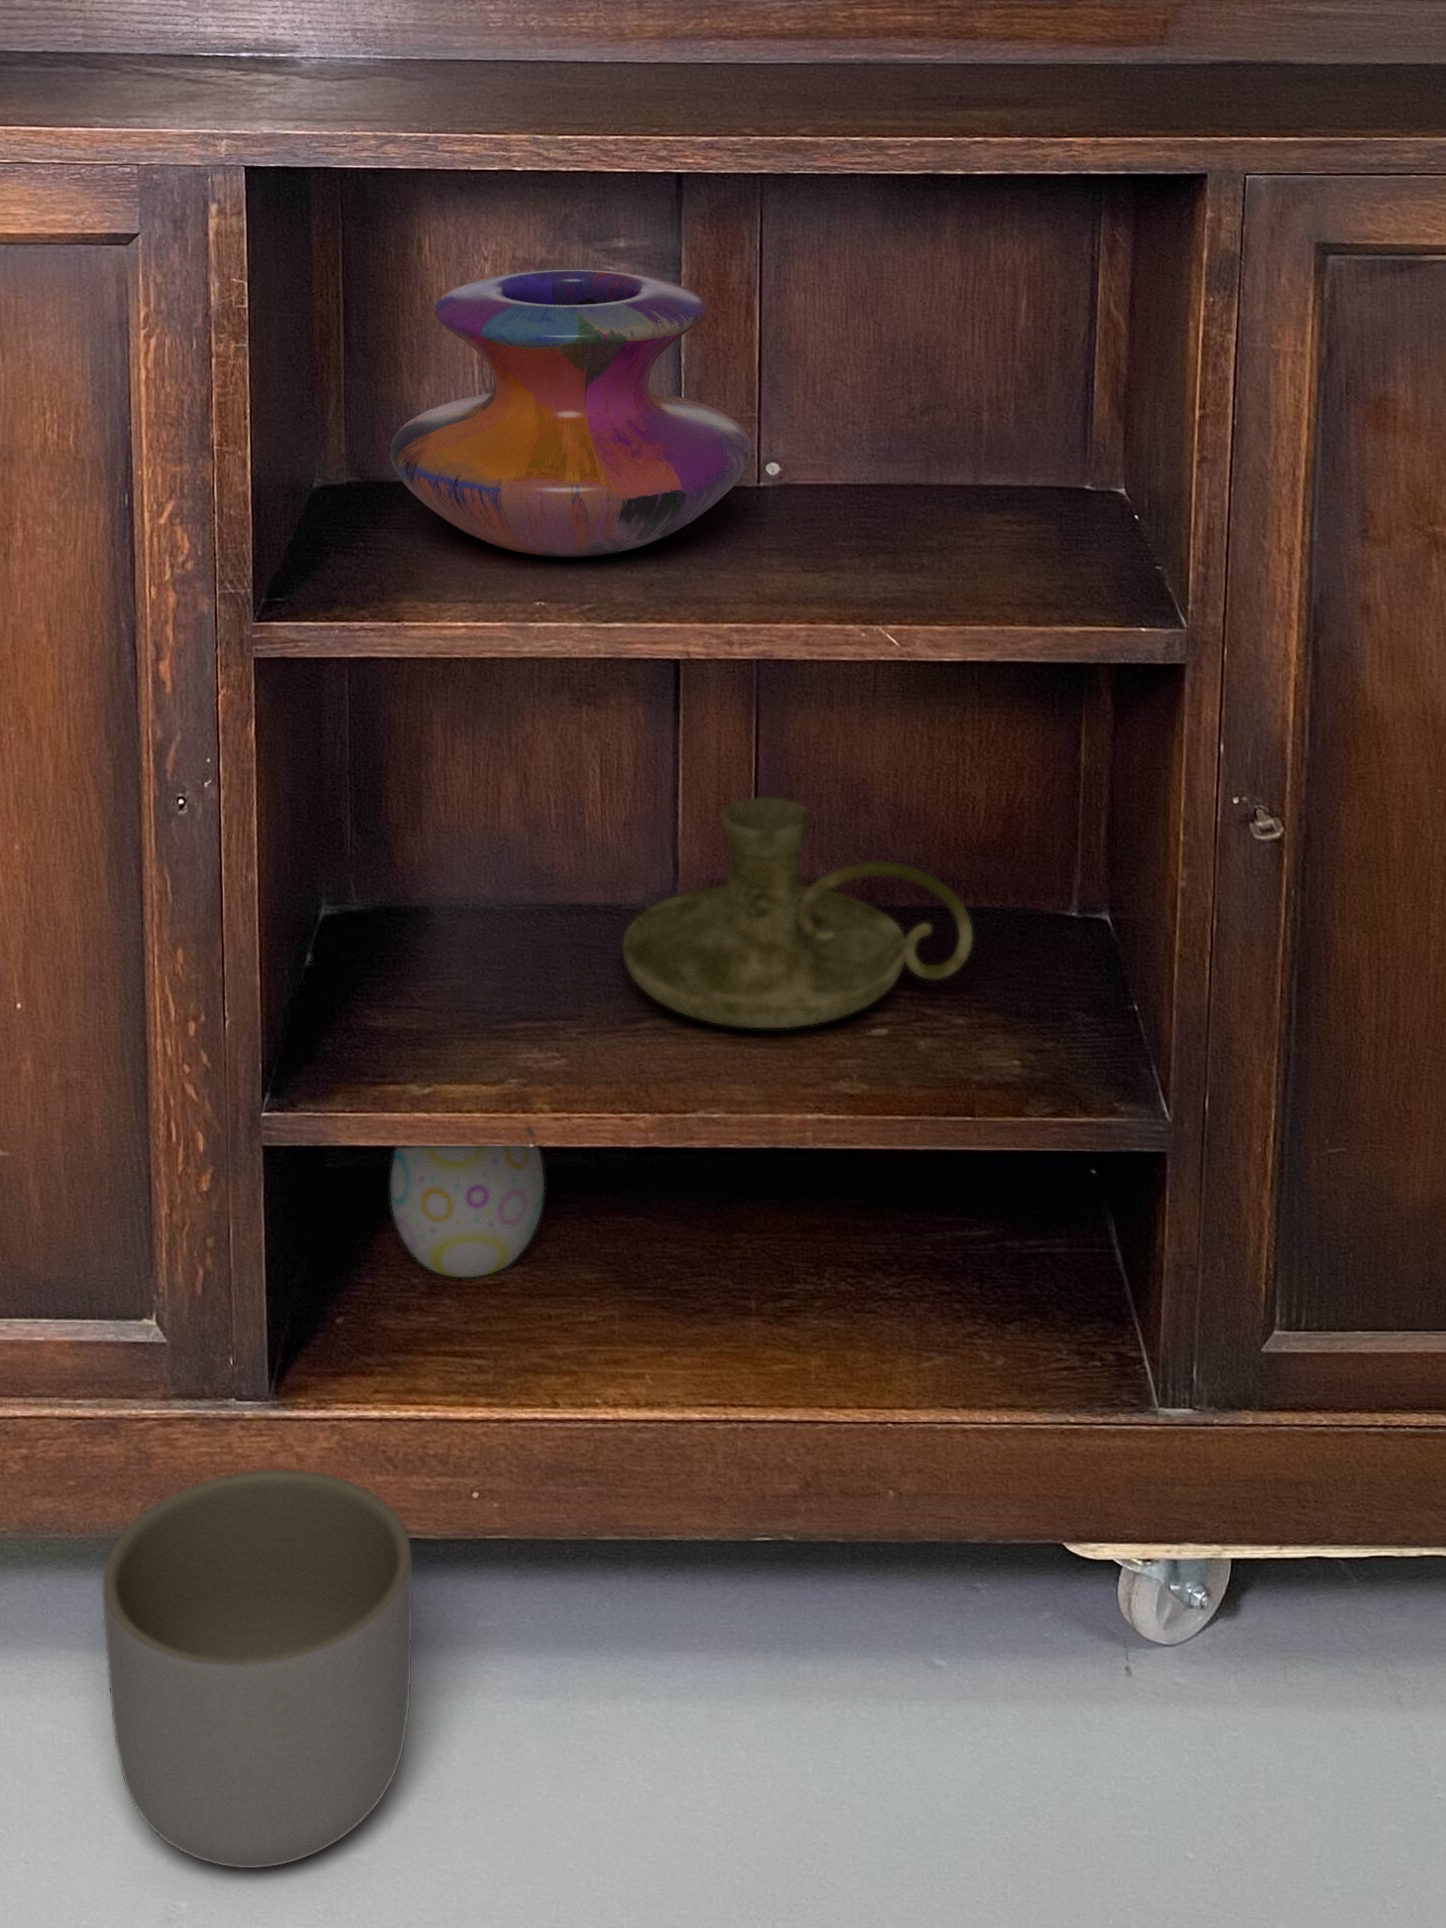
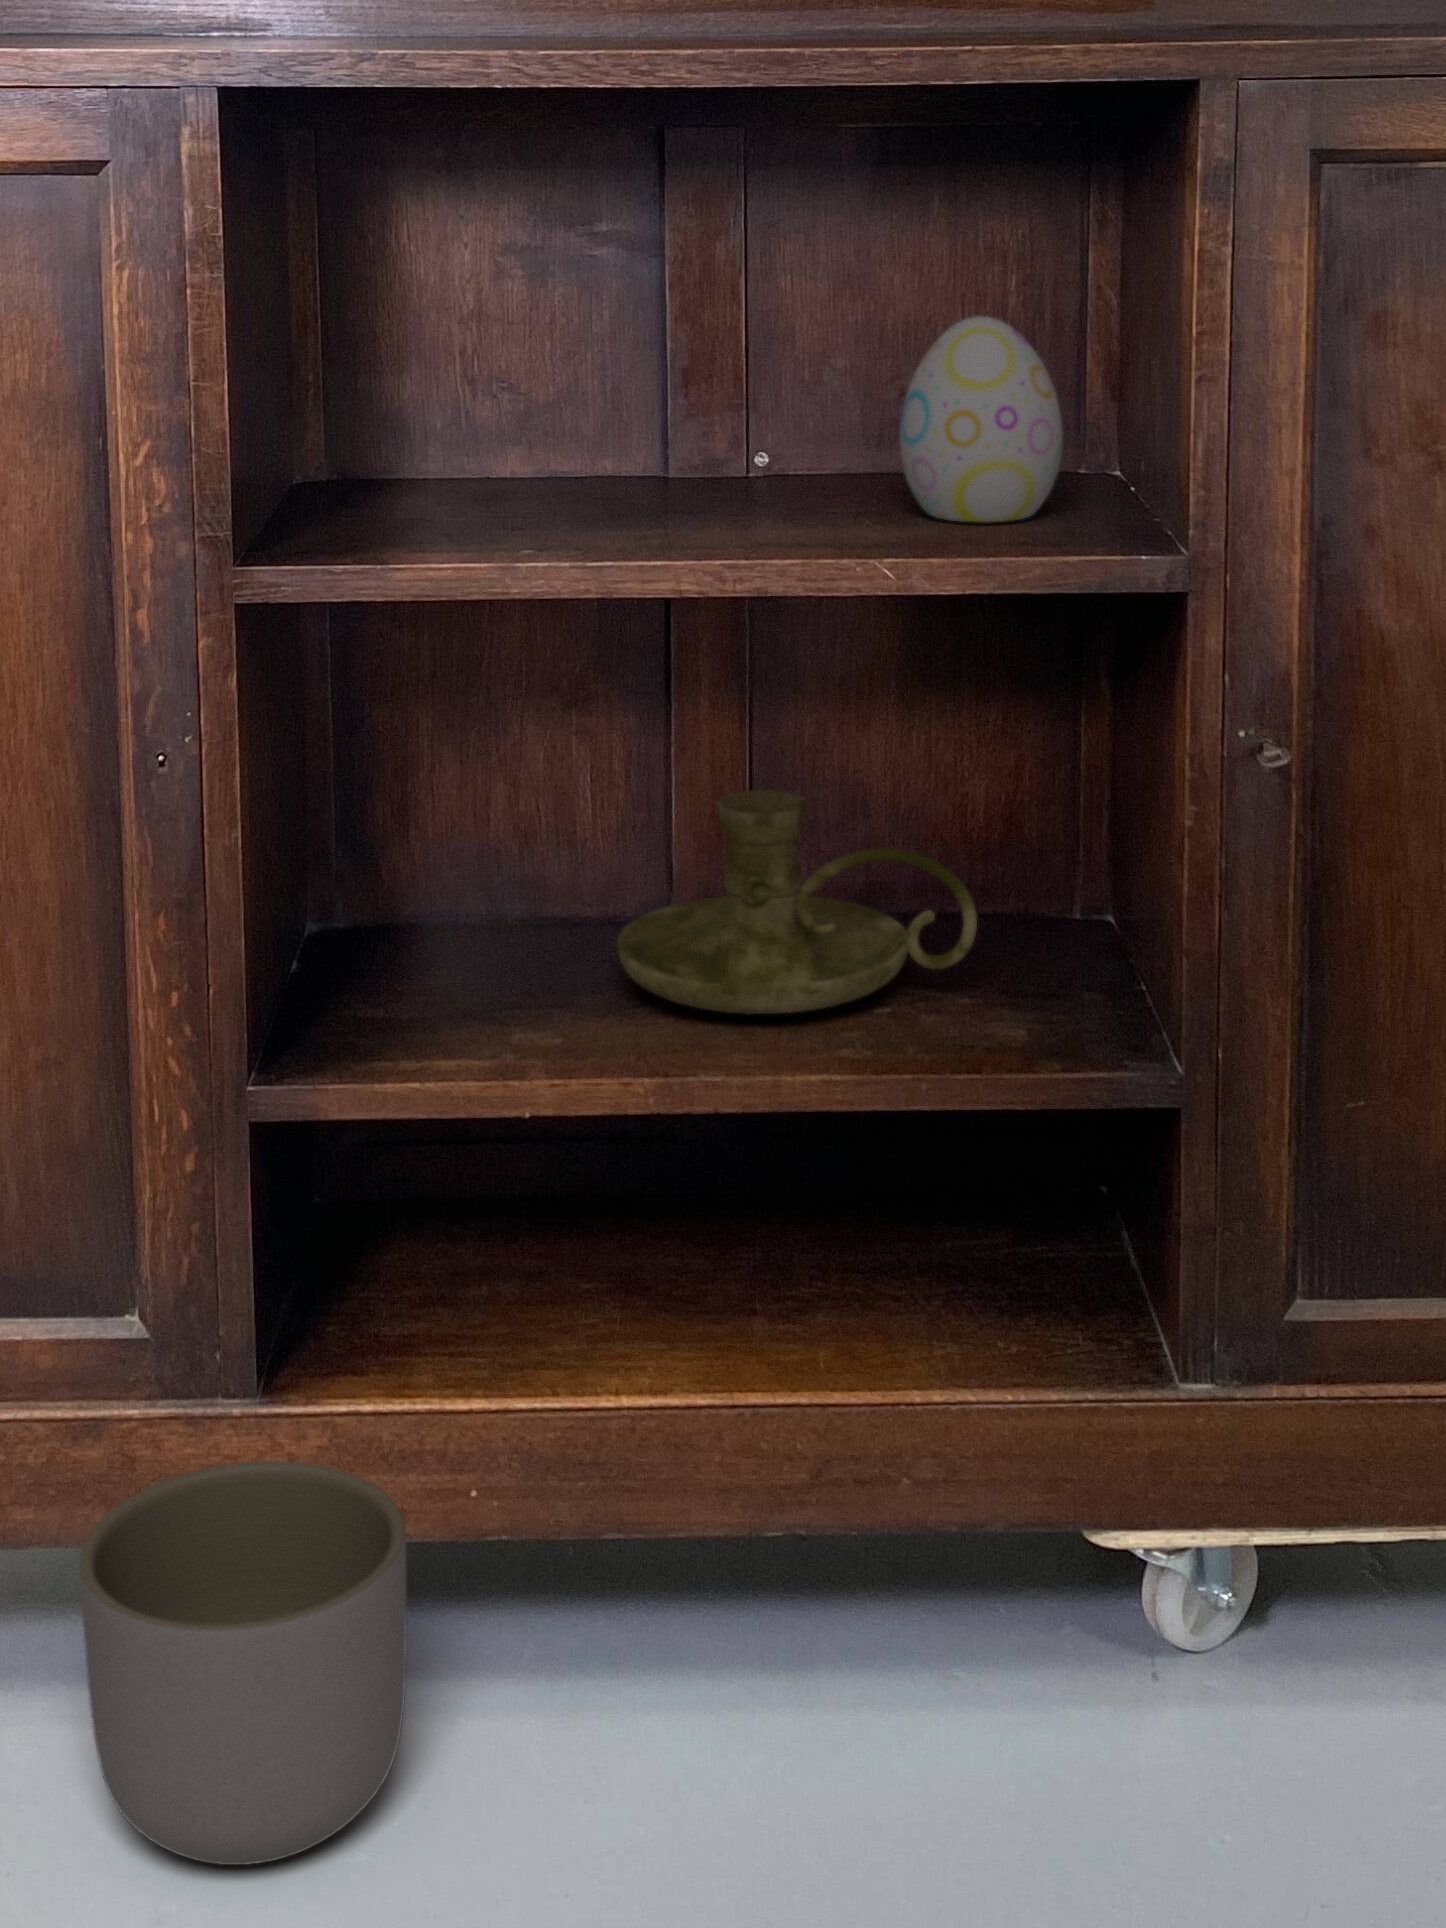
decorative vase: present [390,269,752,557] -> none [371,247,742,524]
decorative egg: present [391,1125,544,1277] -> present [900,316,1063,522]

